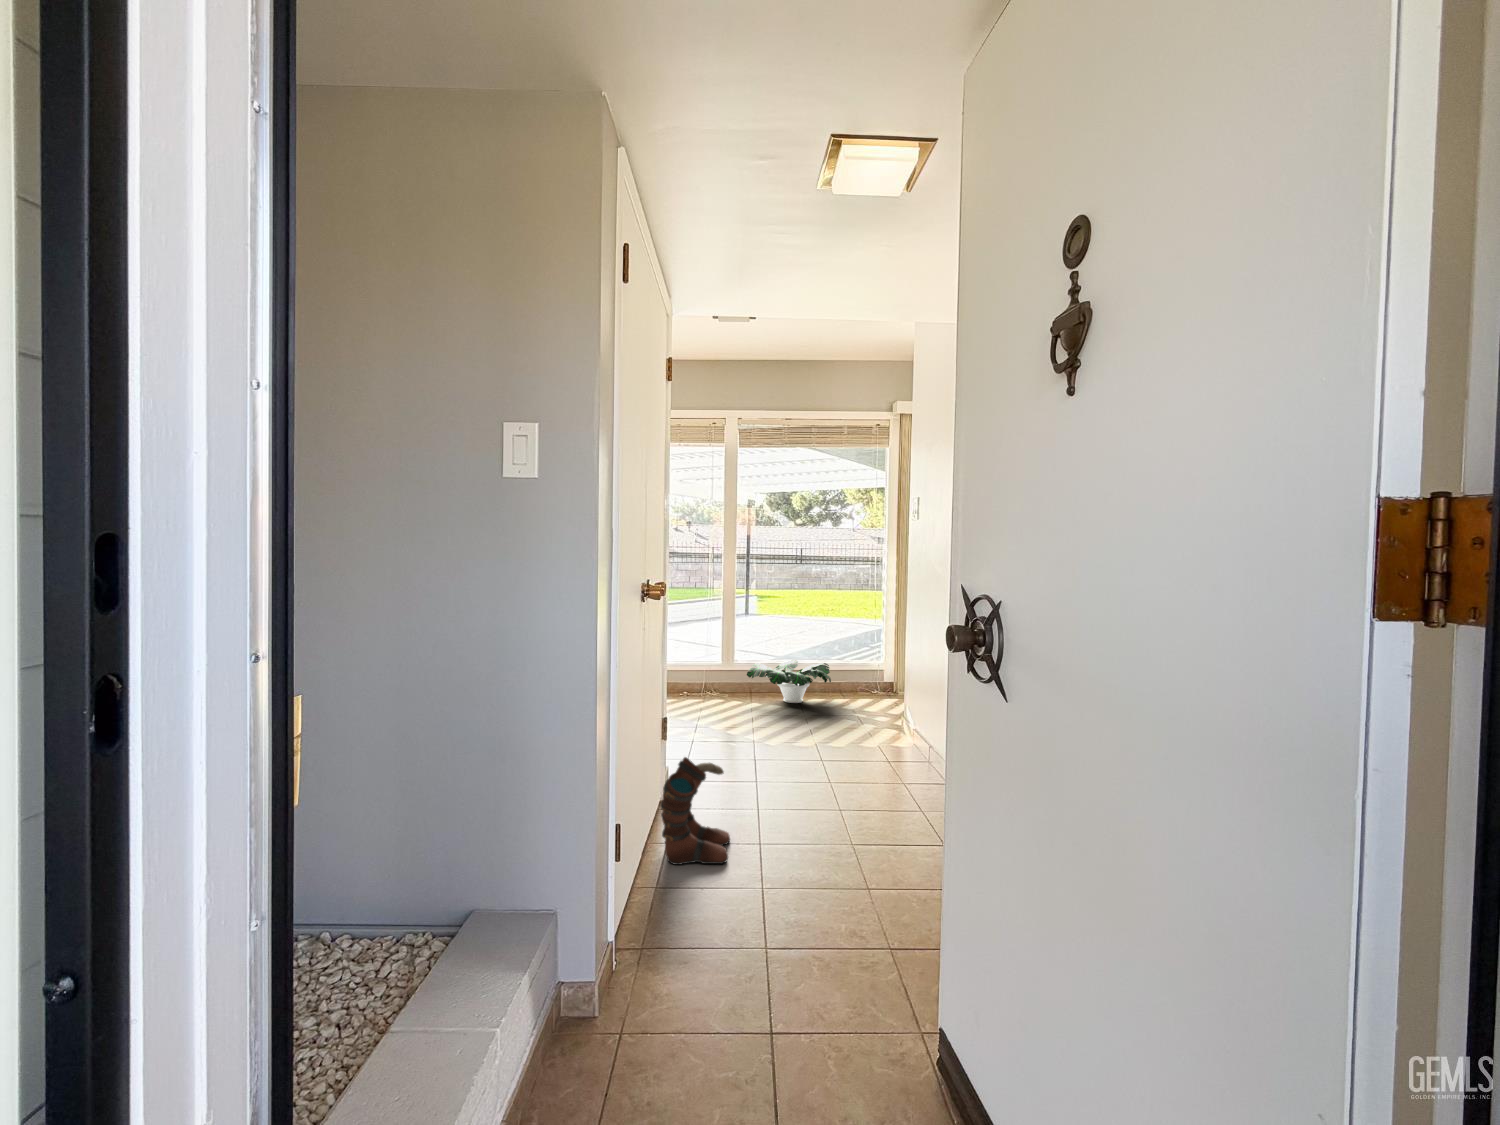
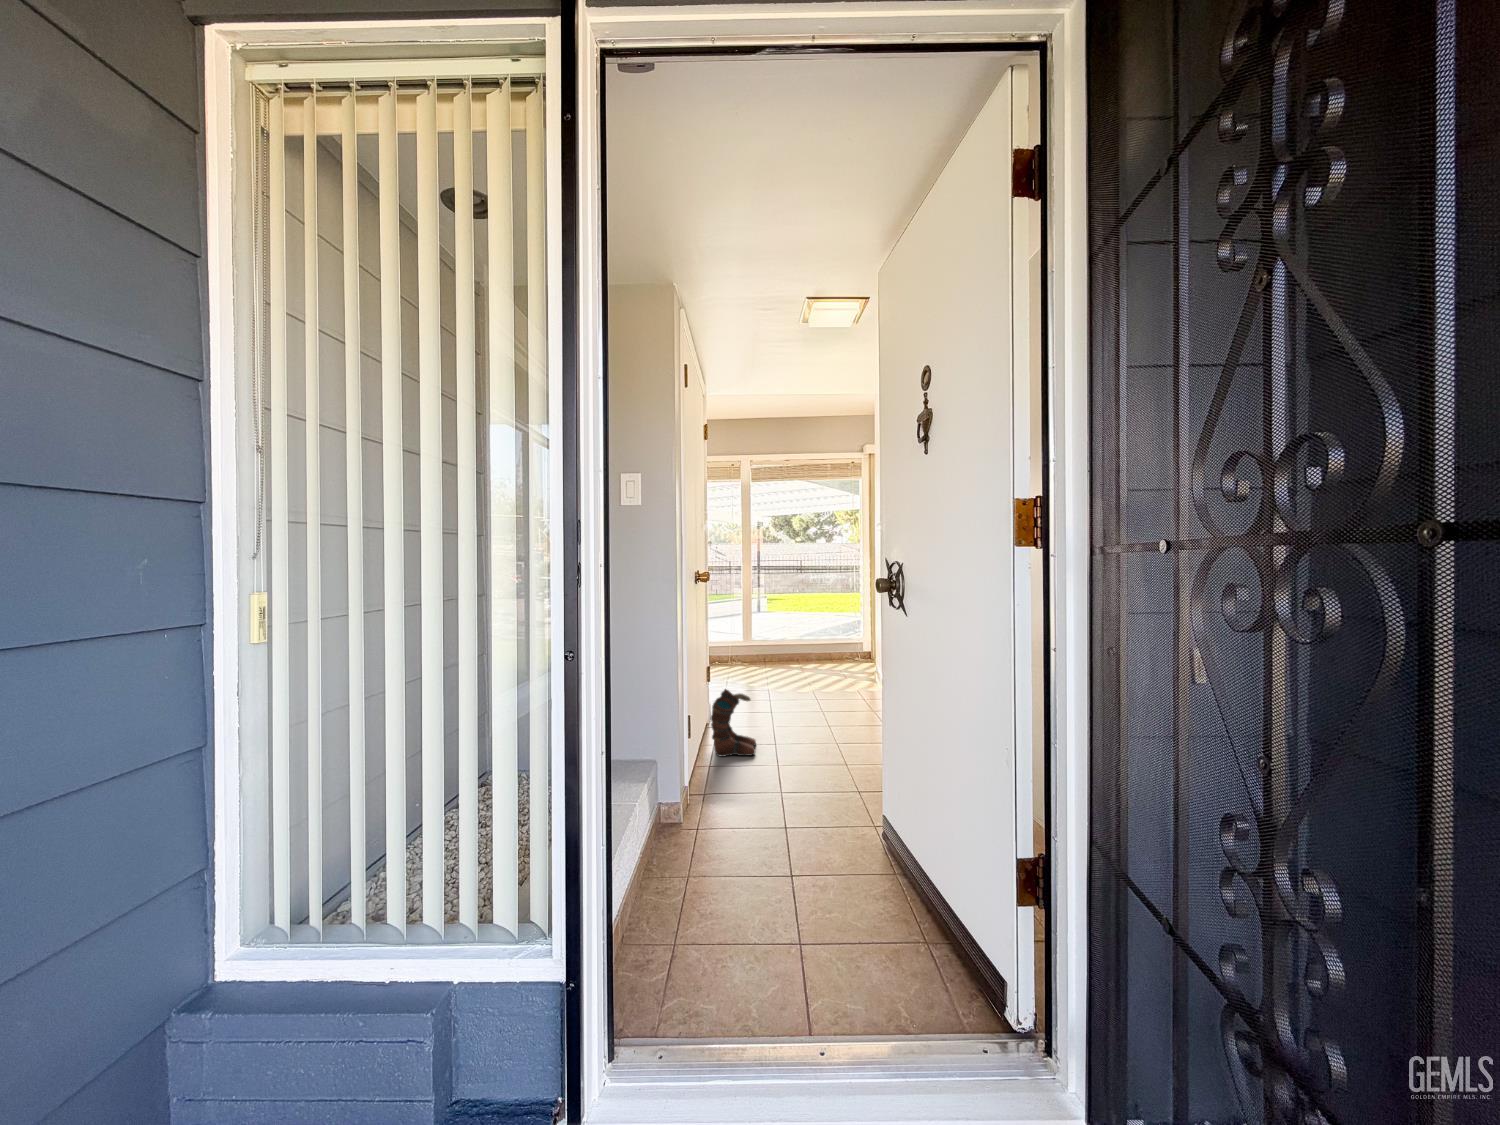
potted plant: present [747,660,831,703] -> none [763,638,824,668]

